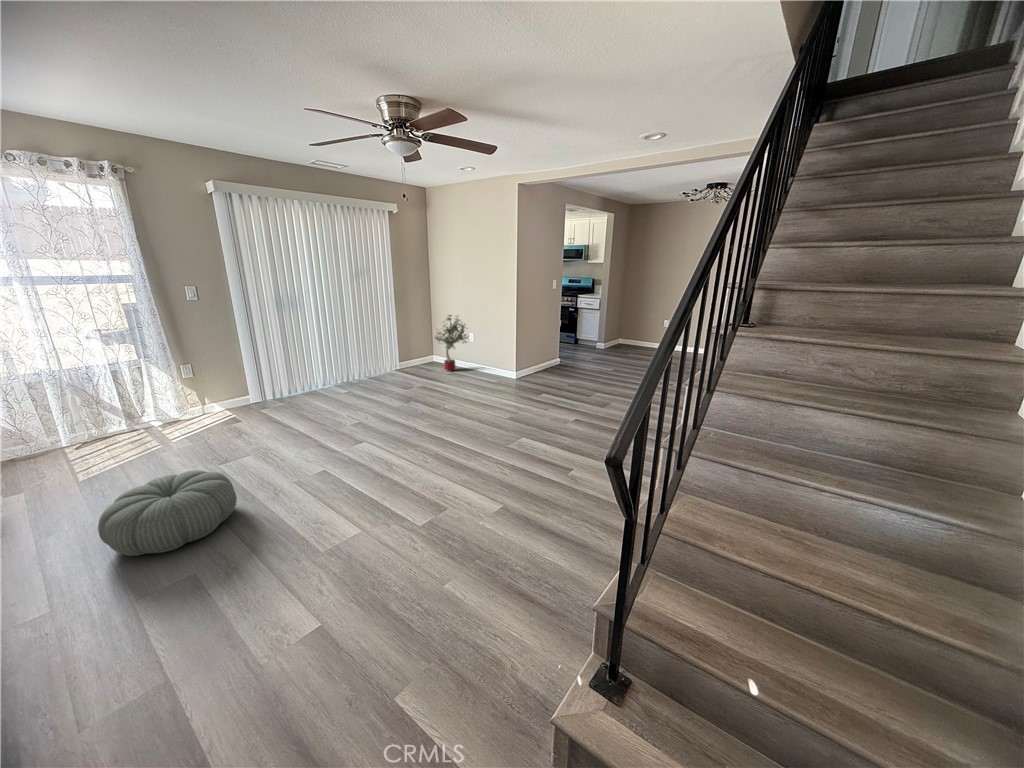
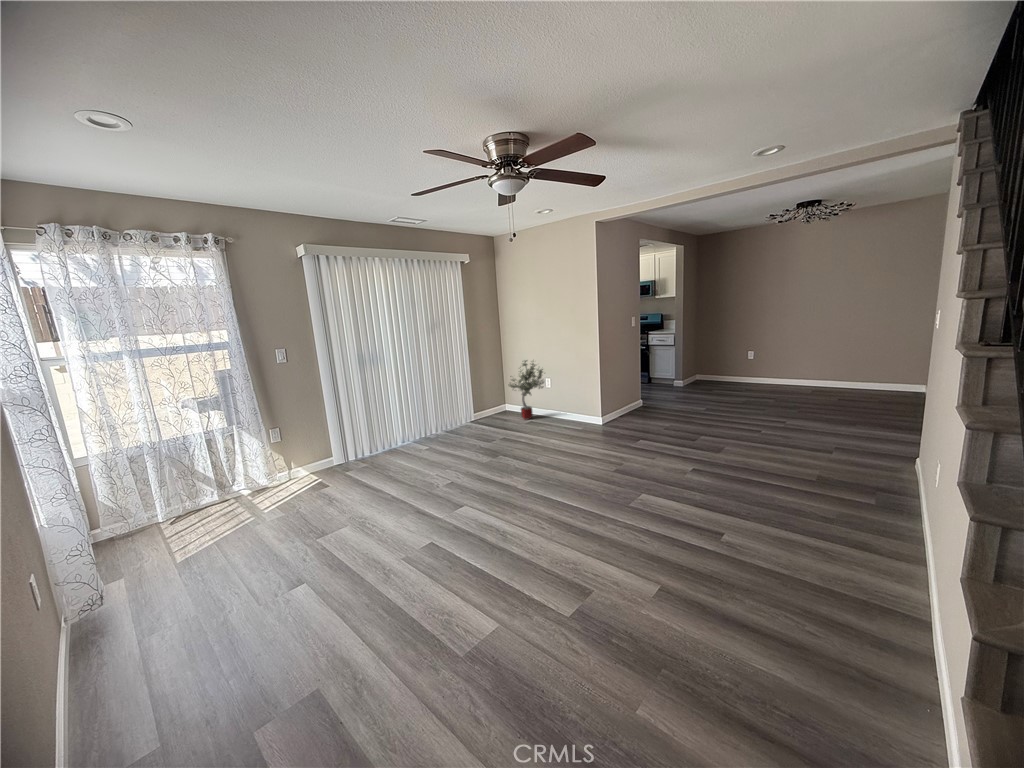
pouf: present [98,470,237,556] -> none [201,551,346,669]

